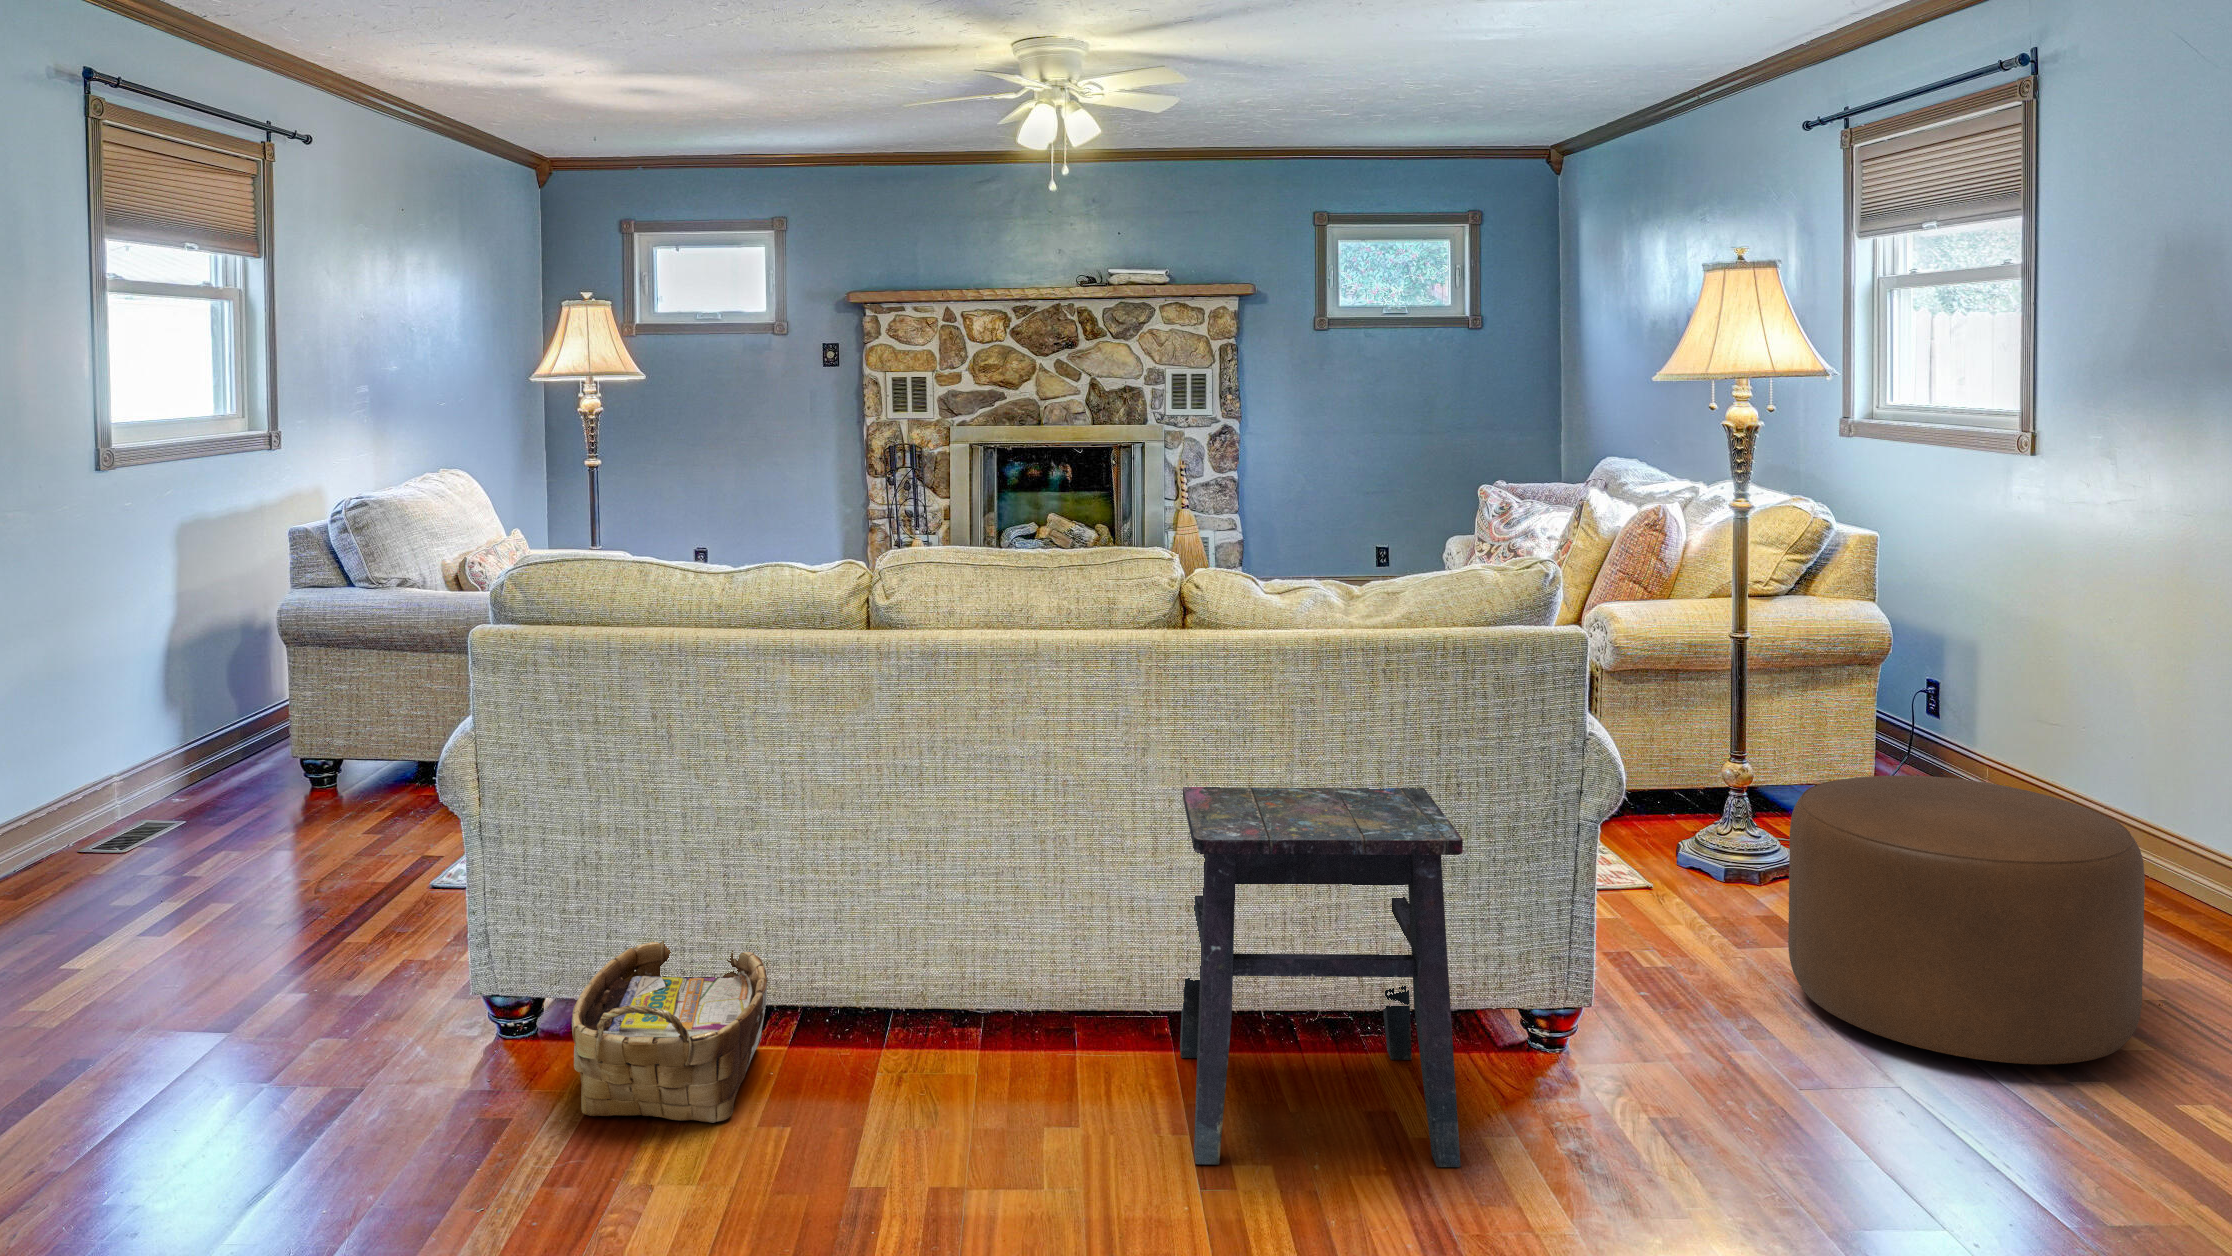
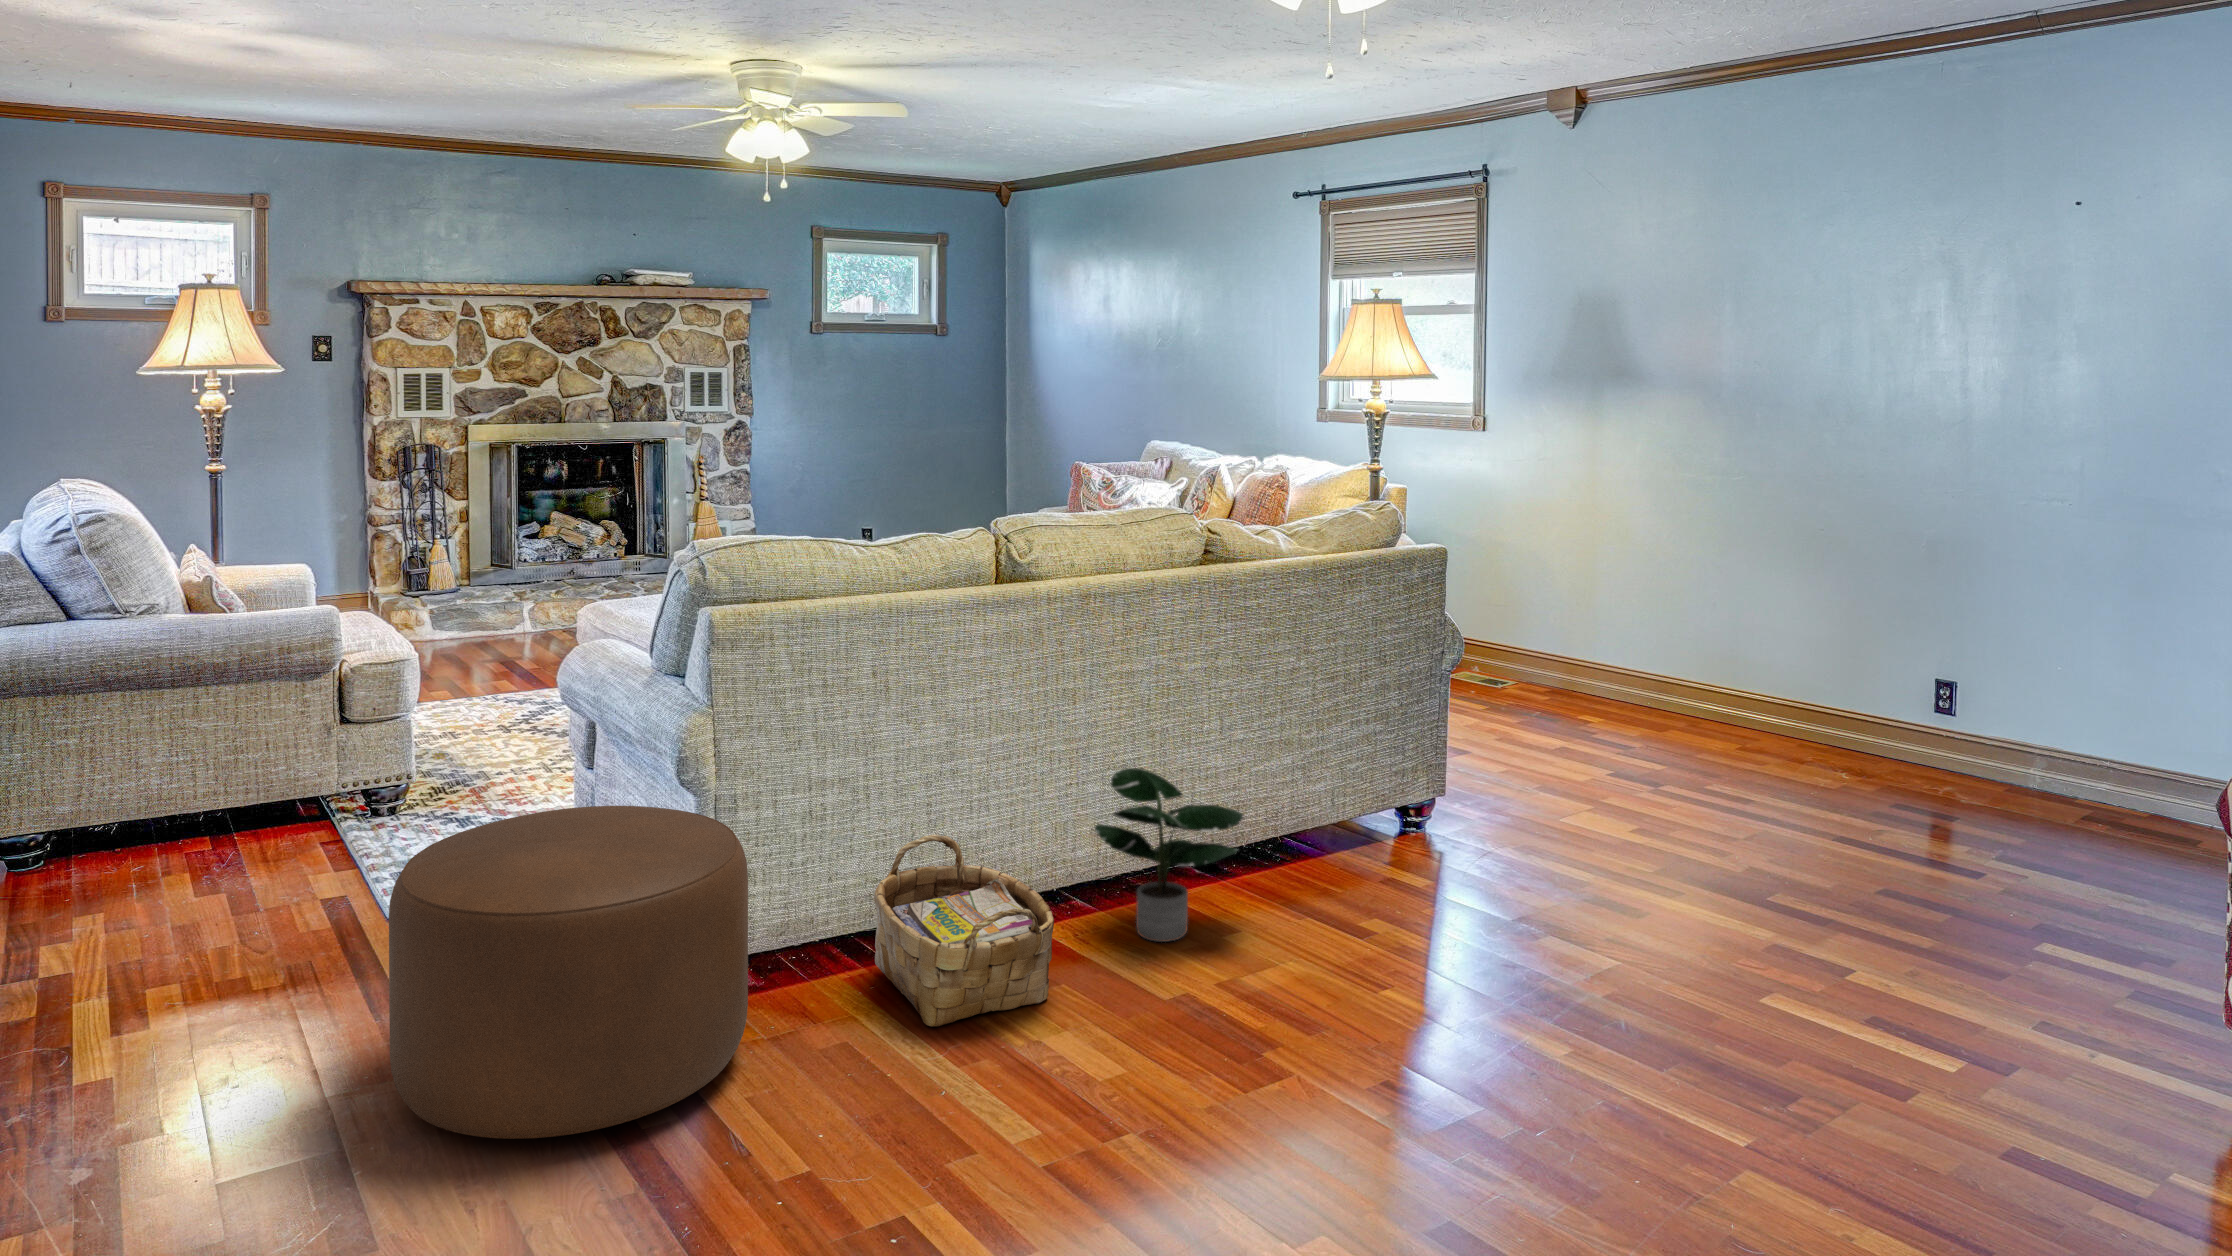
ottoman: present [1788,776,2145,1064] -> present [389,806,748,1139]
side table: present [1180,787,1463,1167] -> none [1260,645,1516,934]
potted plant: none [872,873,1056,1097] -> present [1095,768,1243,942]

